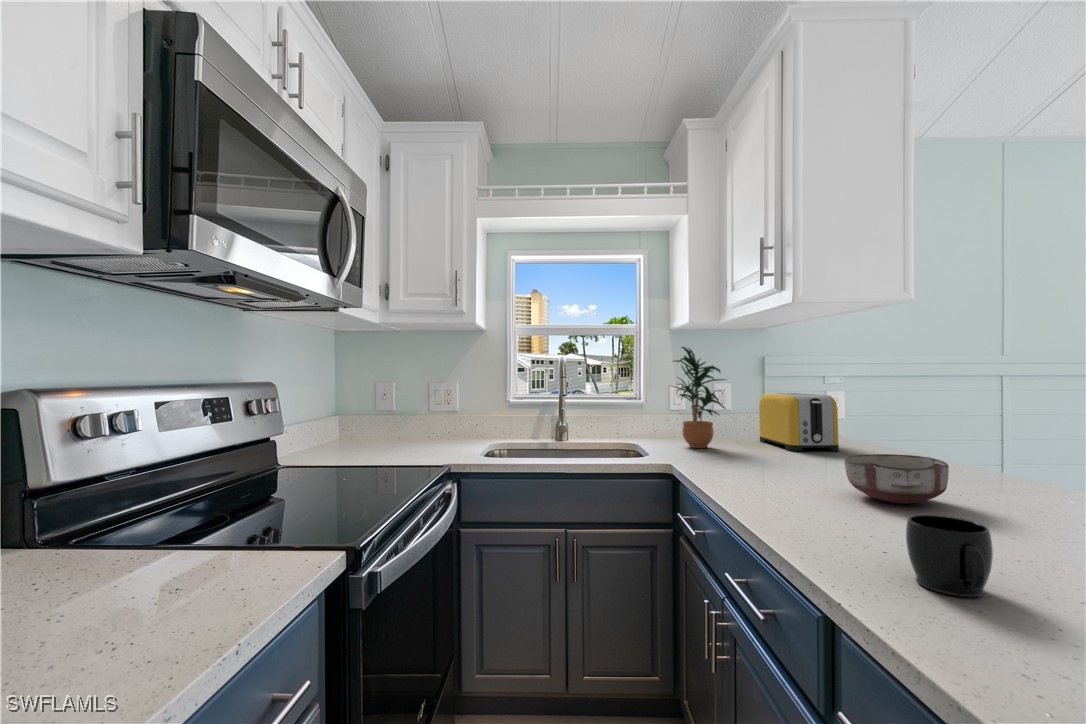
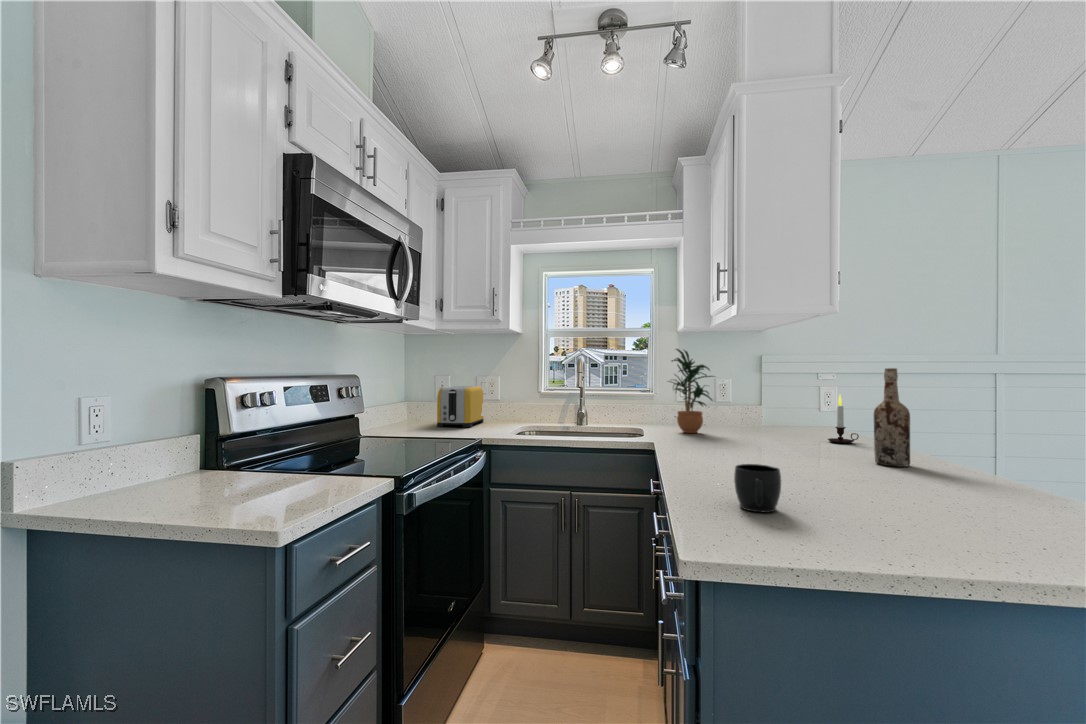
wine bottle: none [961,368,1012,491] -> present [874,368,910,467]
toaster: present [759,393,839,451] -> present [437,386,484,427]
candle: none [864,399,900,457] -> present [828,395,859,443]
ceramic bowl: present [845,454,949,504] -> none [764,435,838,471]

